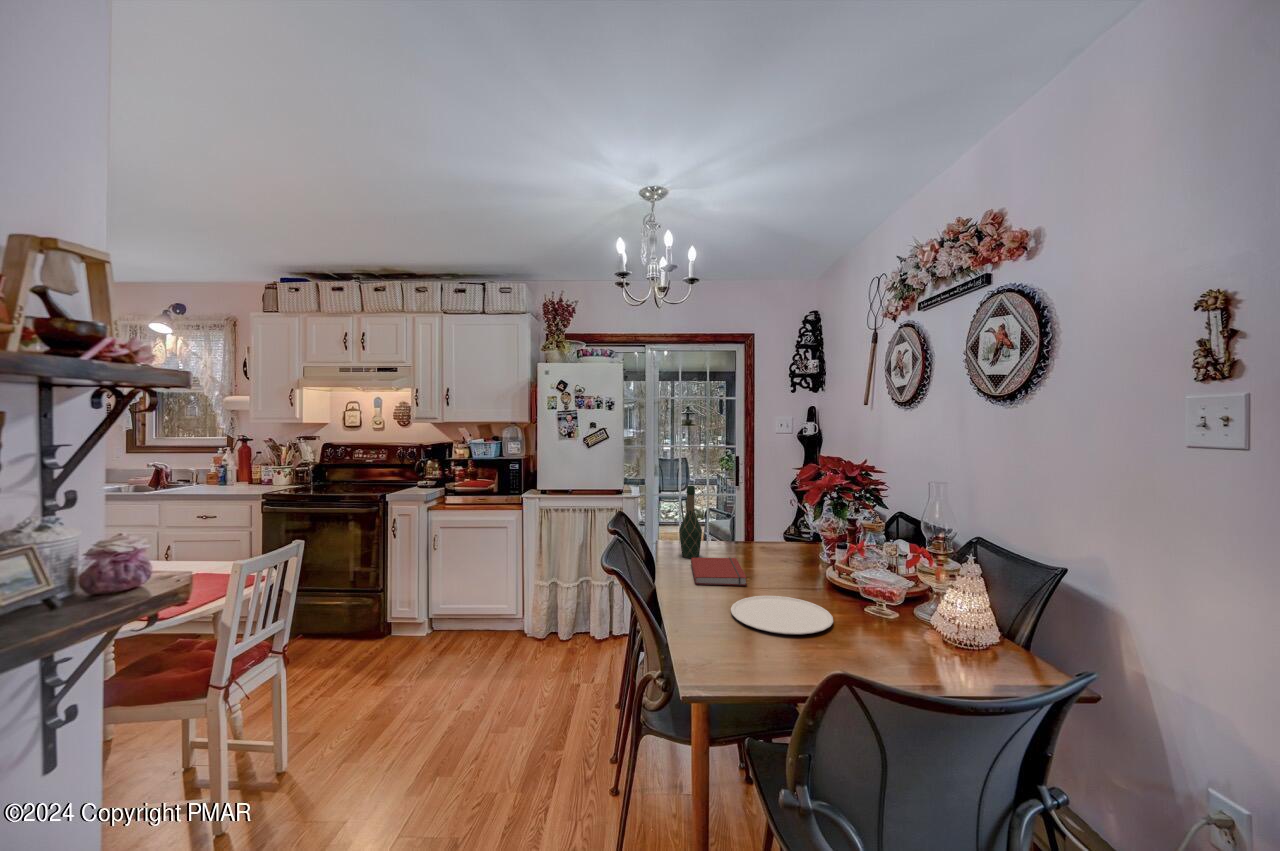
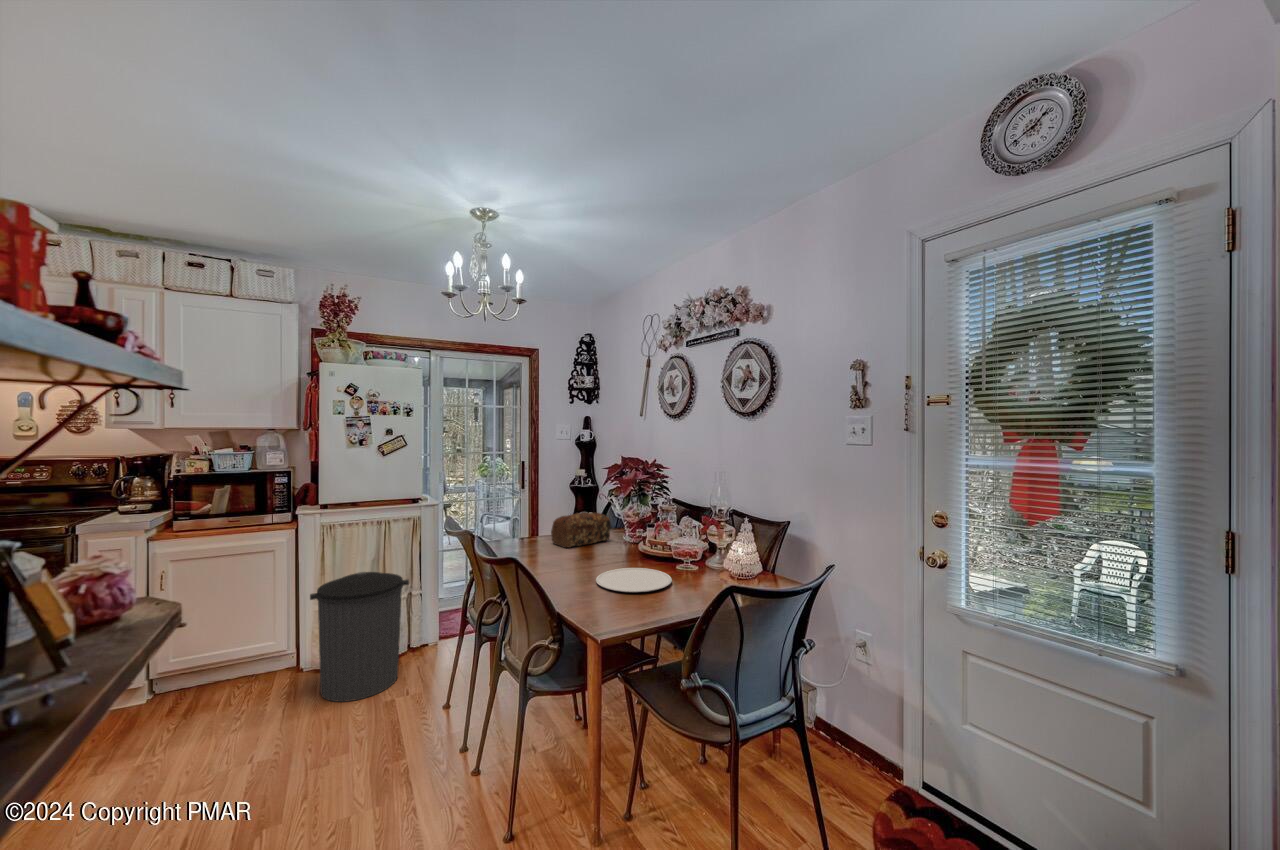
wine bottle: present [679,486,702,558] -> none [518,487,539,552]
bread loaf: none [721,520,794,560] -> present [551,512,611,548]
trash can: none [523,555,603,673] -> present [310,572,409,702]
book: present [691,558,747,586] -> none [535,546,593,571]

